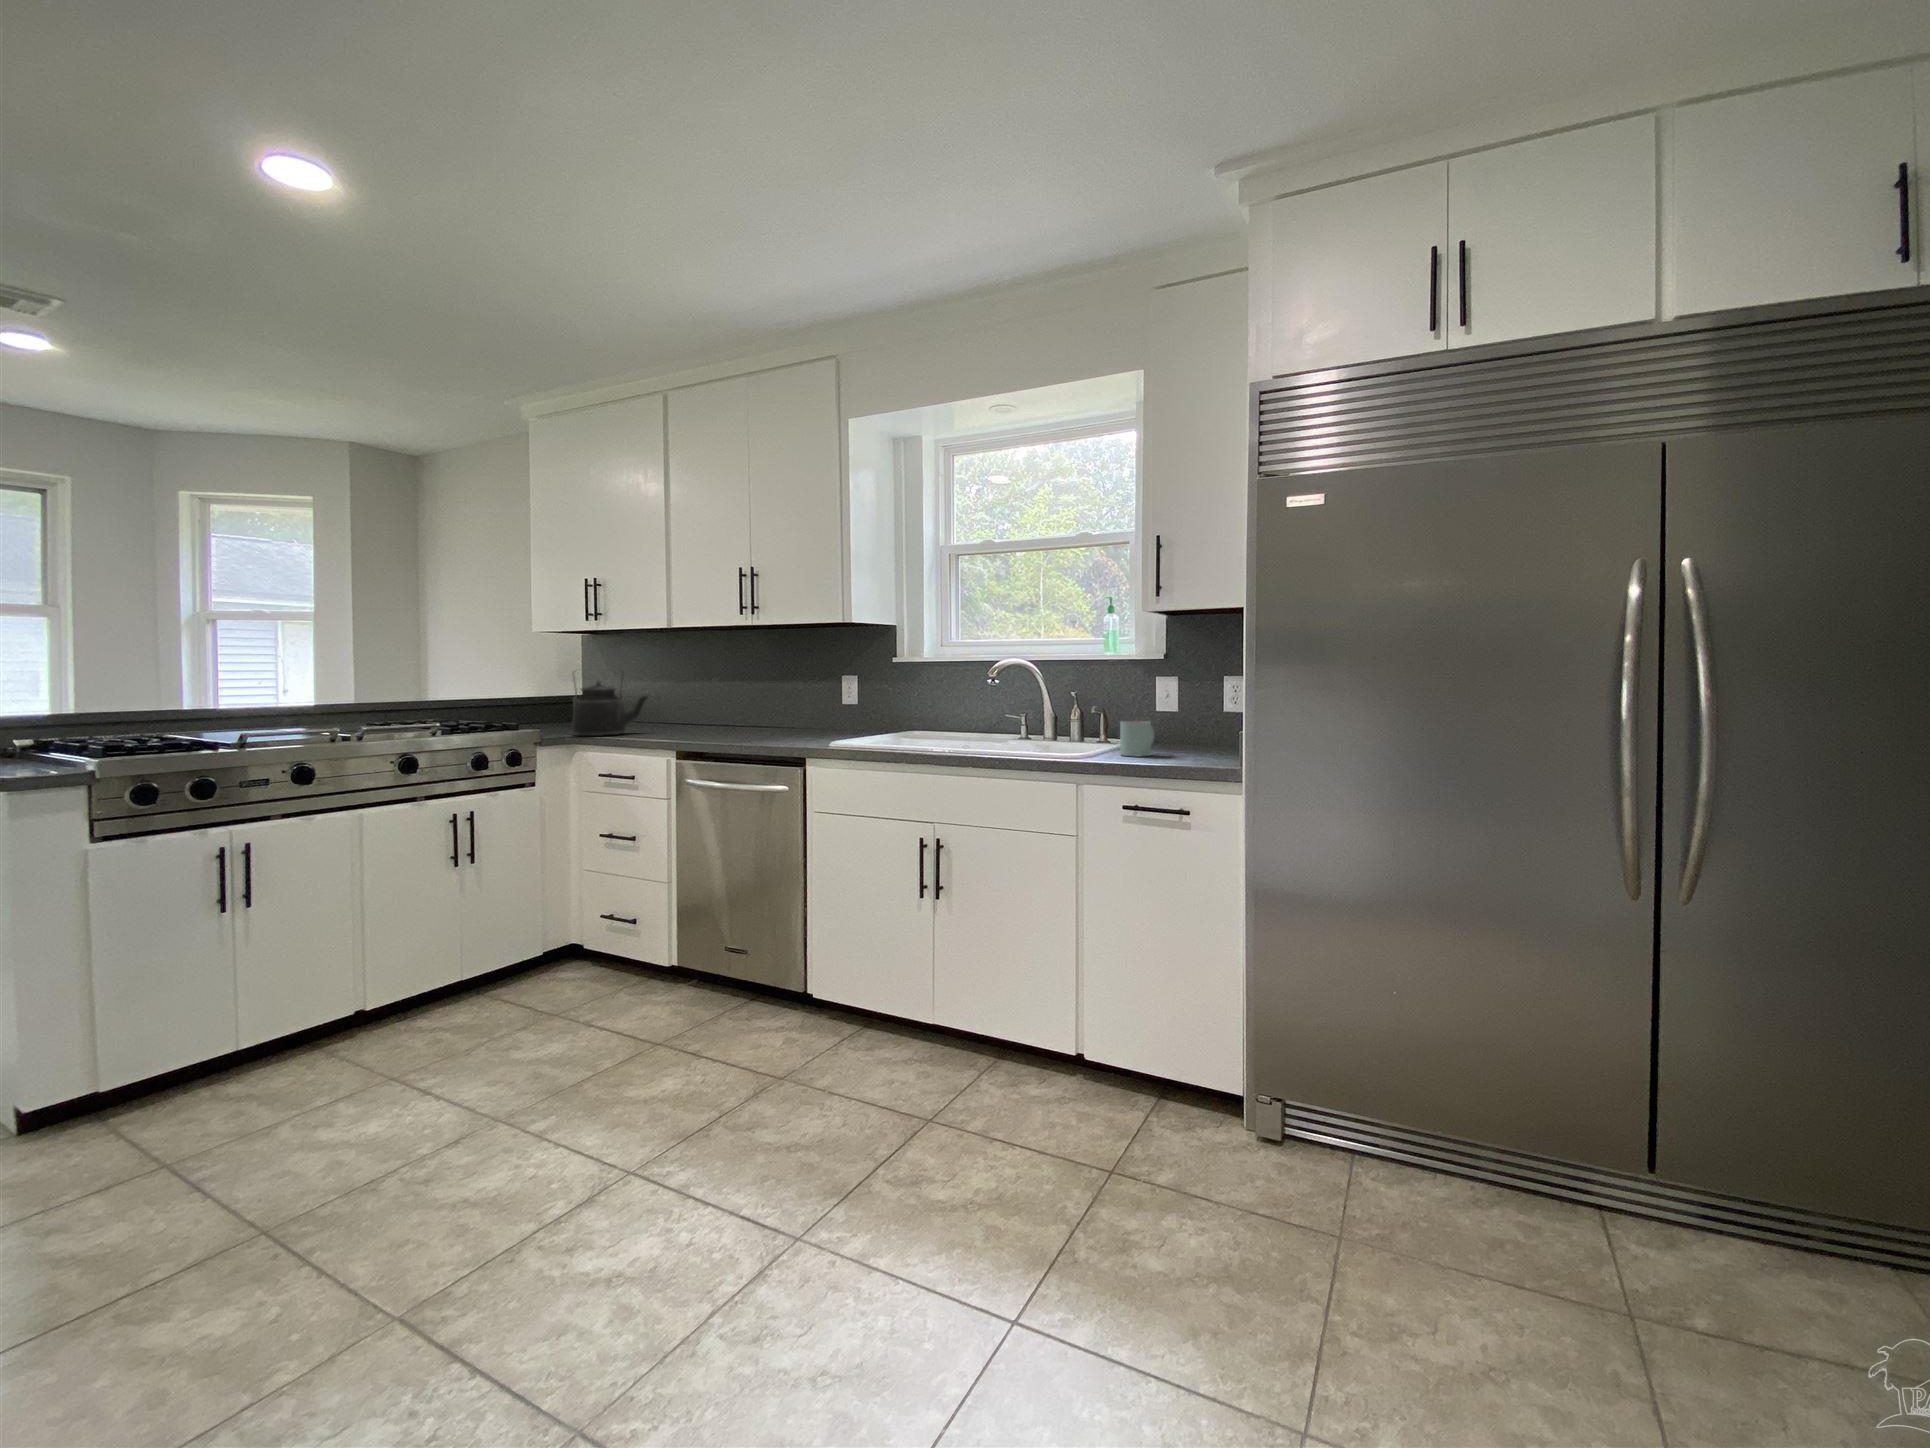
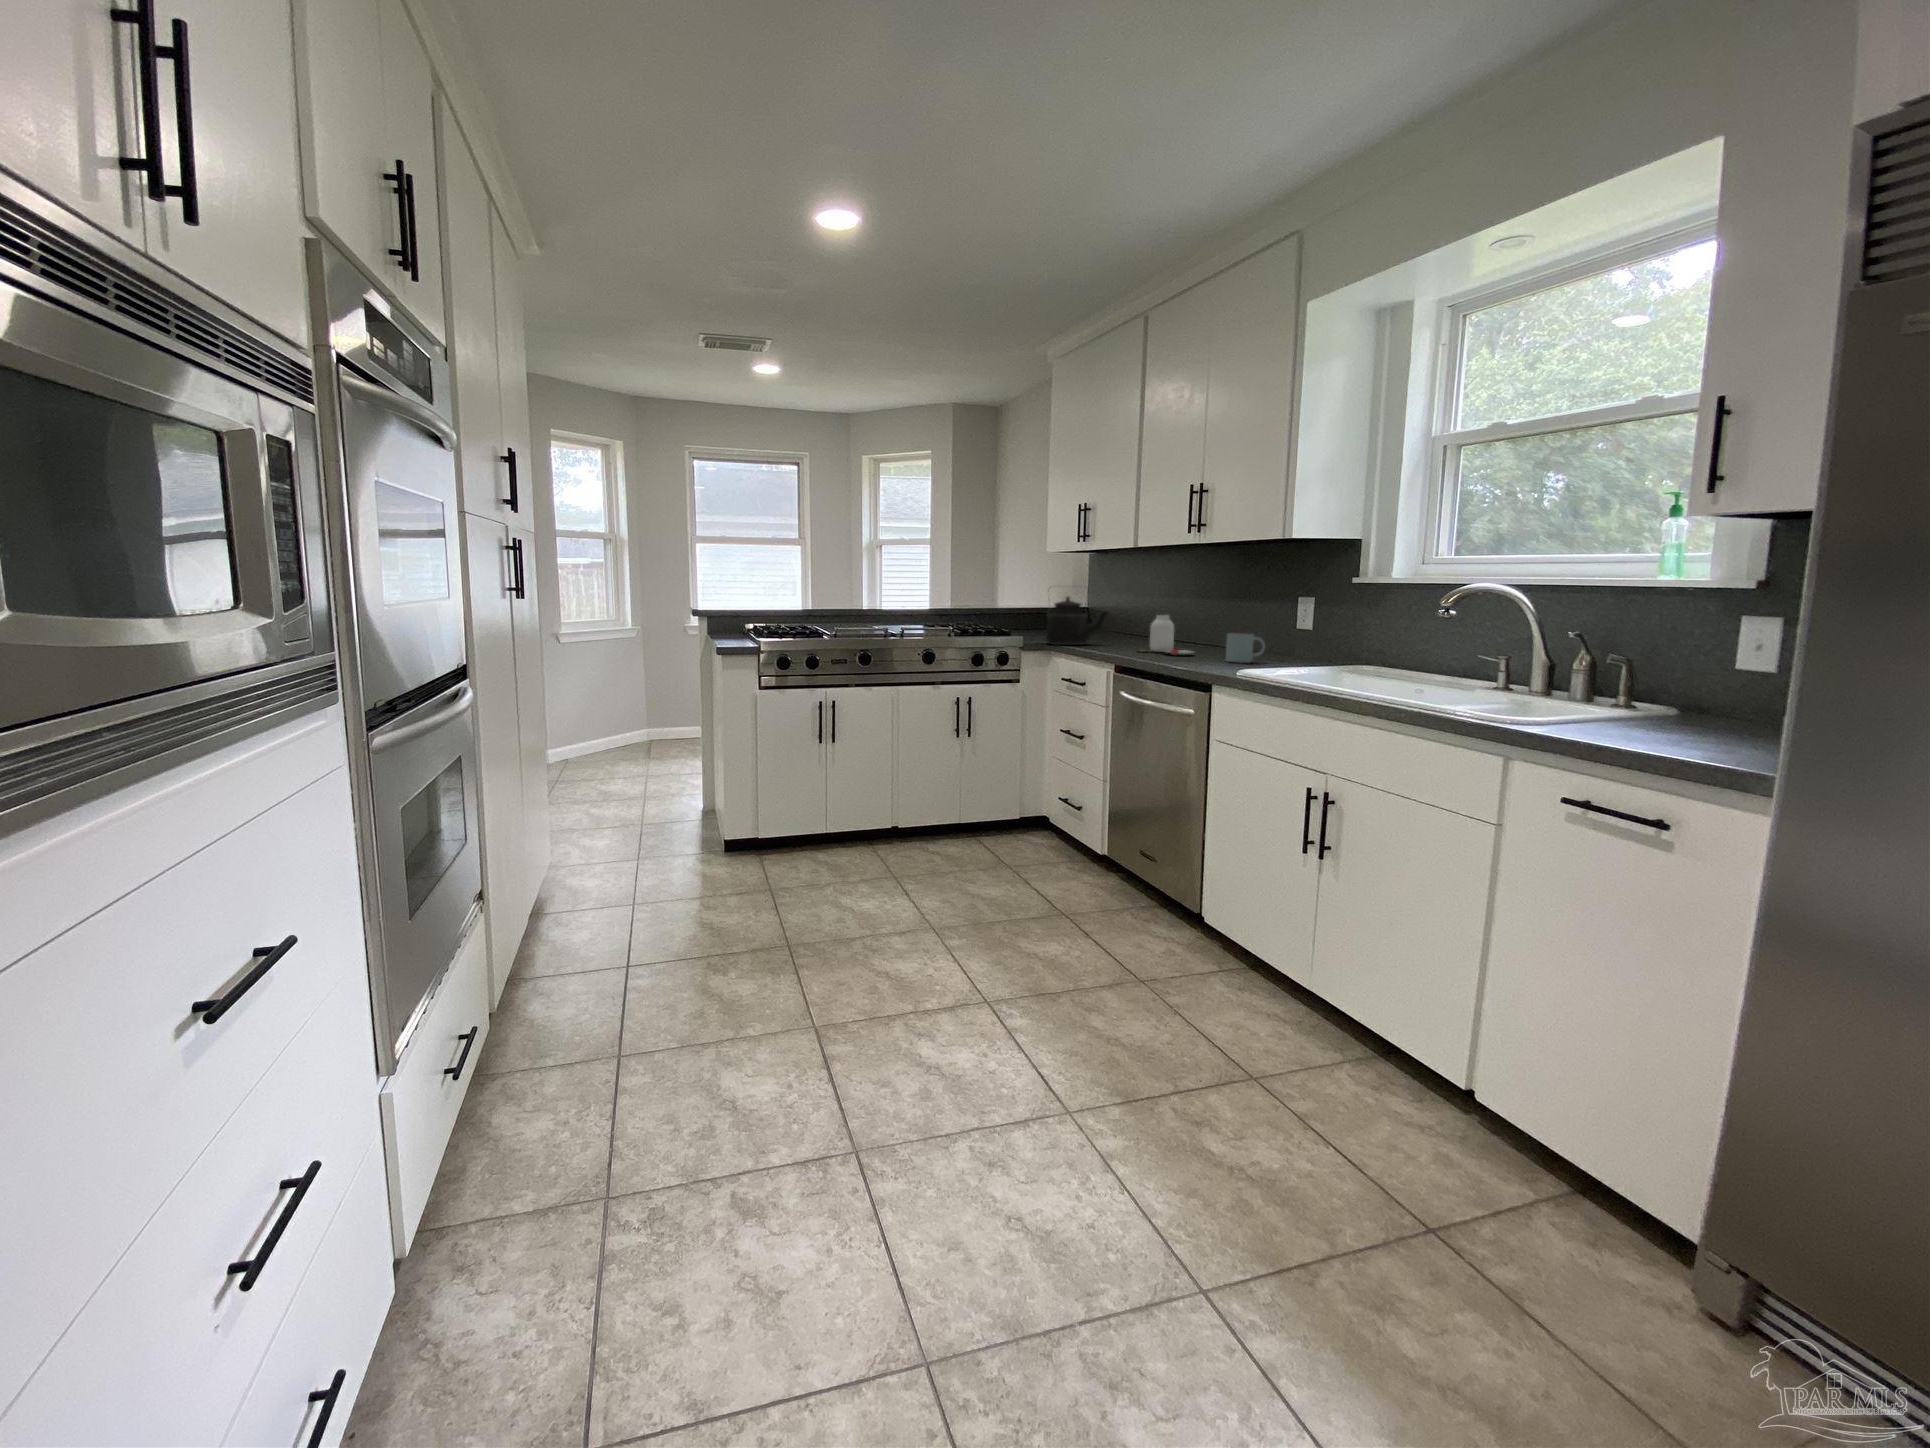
jar: none [694,697,759,736] -> present [1150,615,1192,655]
mug: present [1120,721,1154,756] -> present [1226,633,1265,663]

